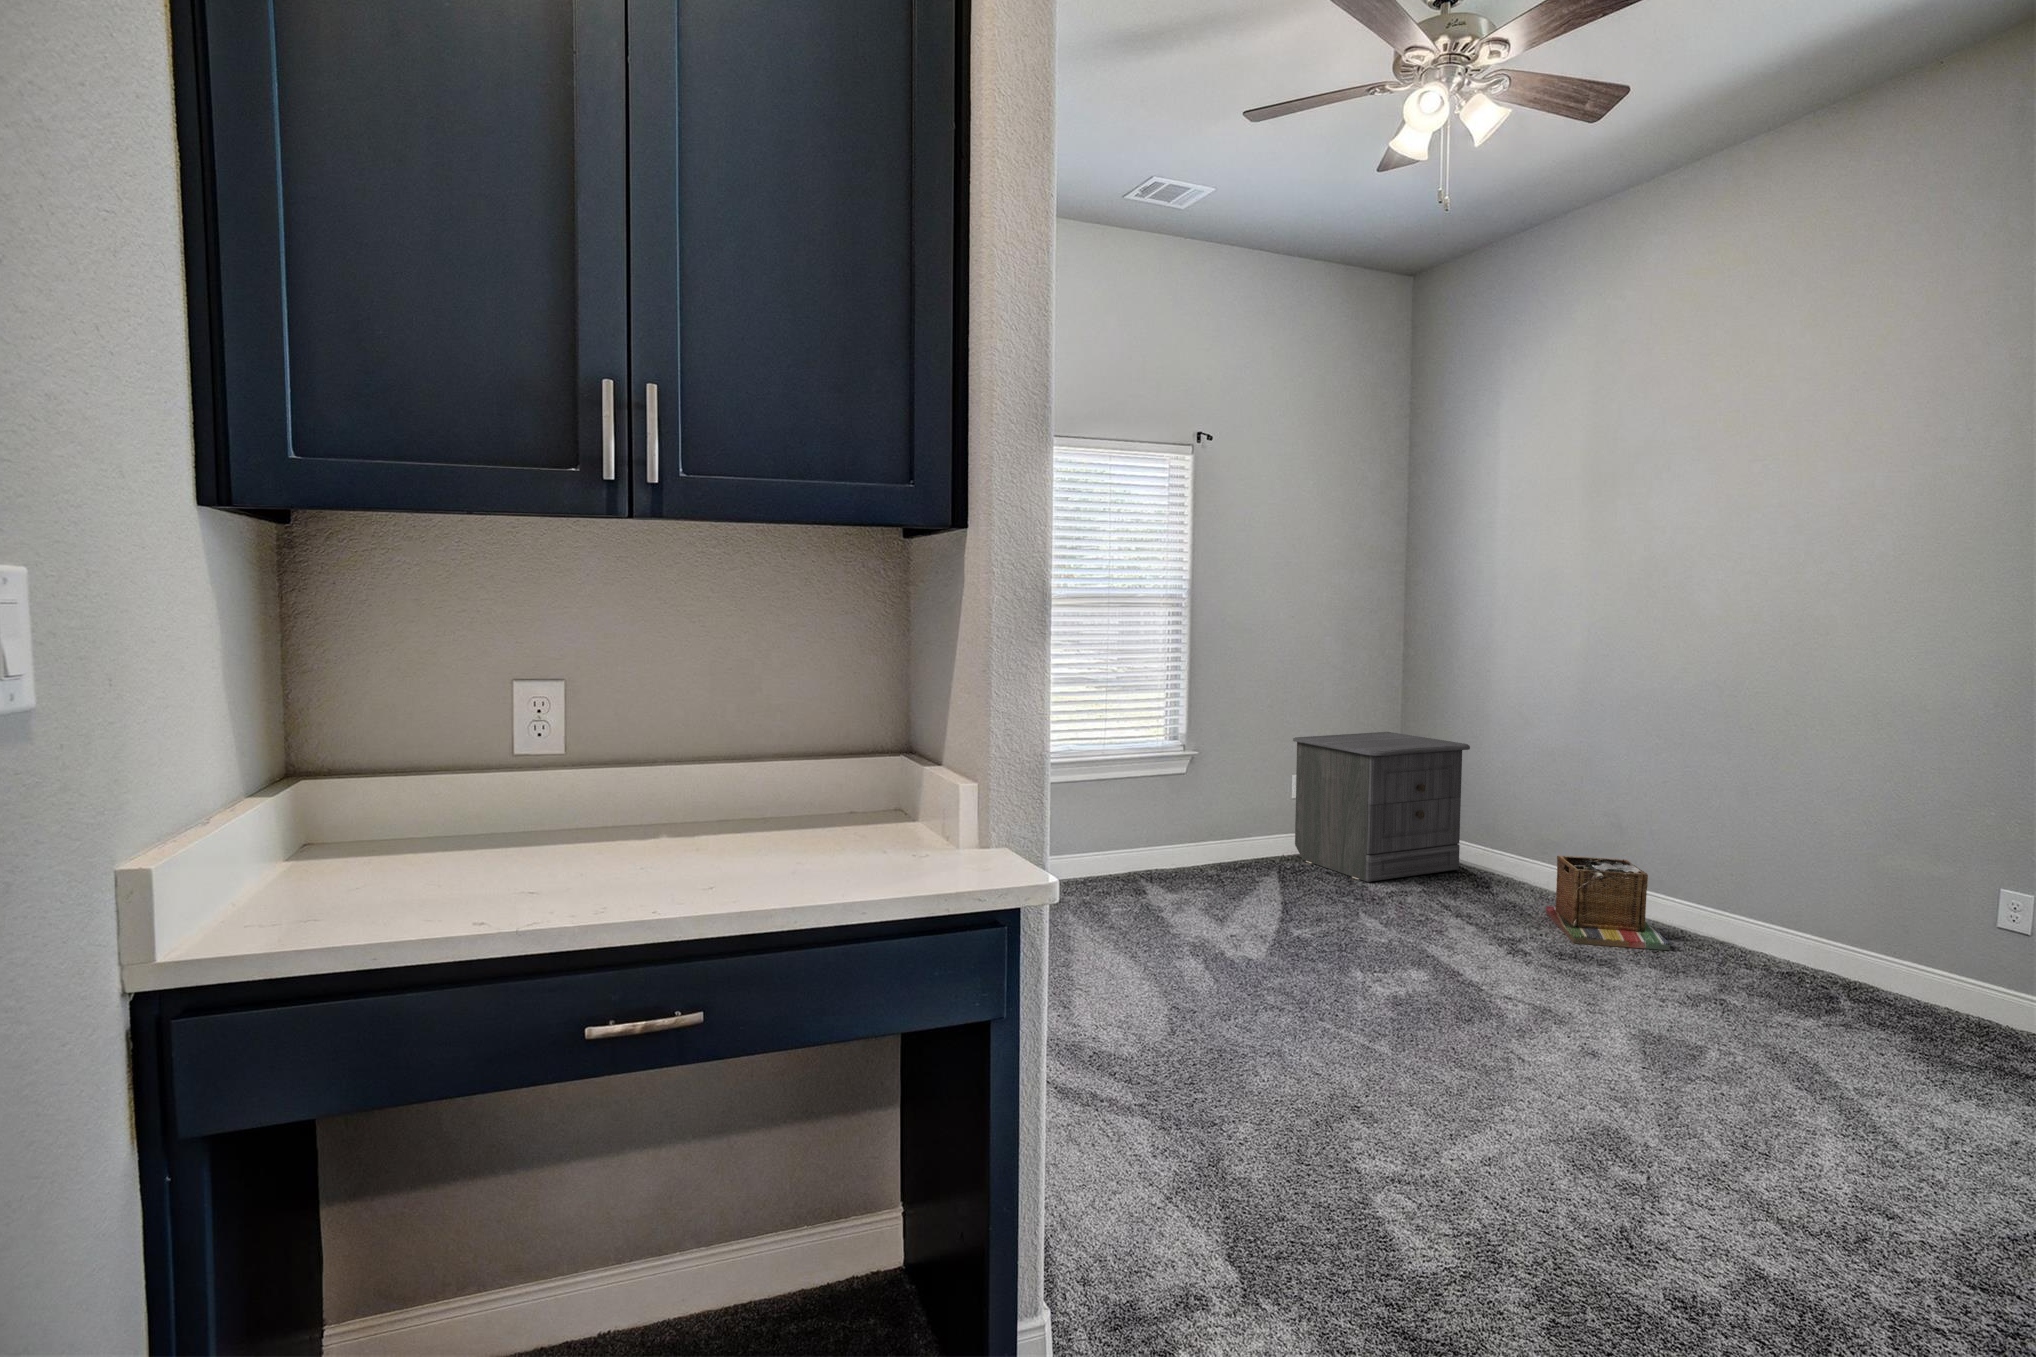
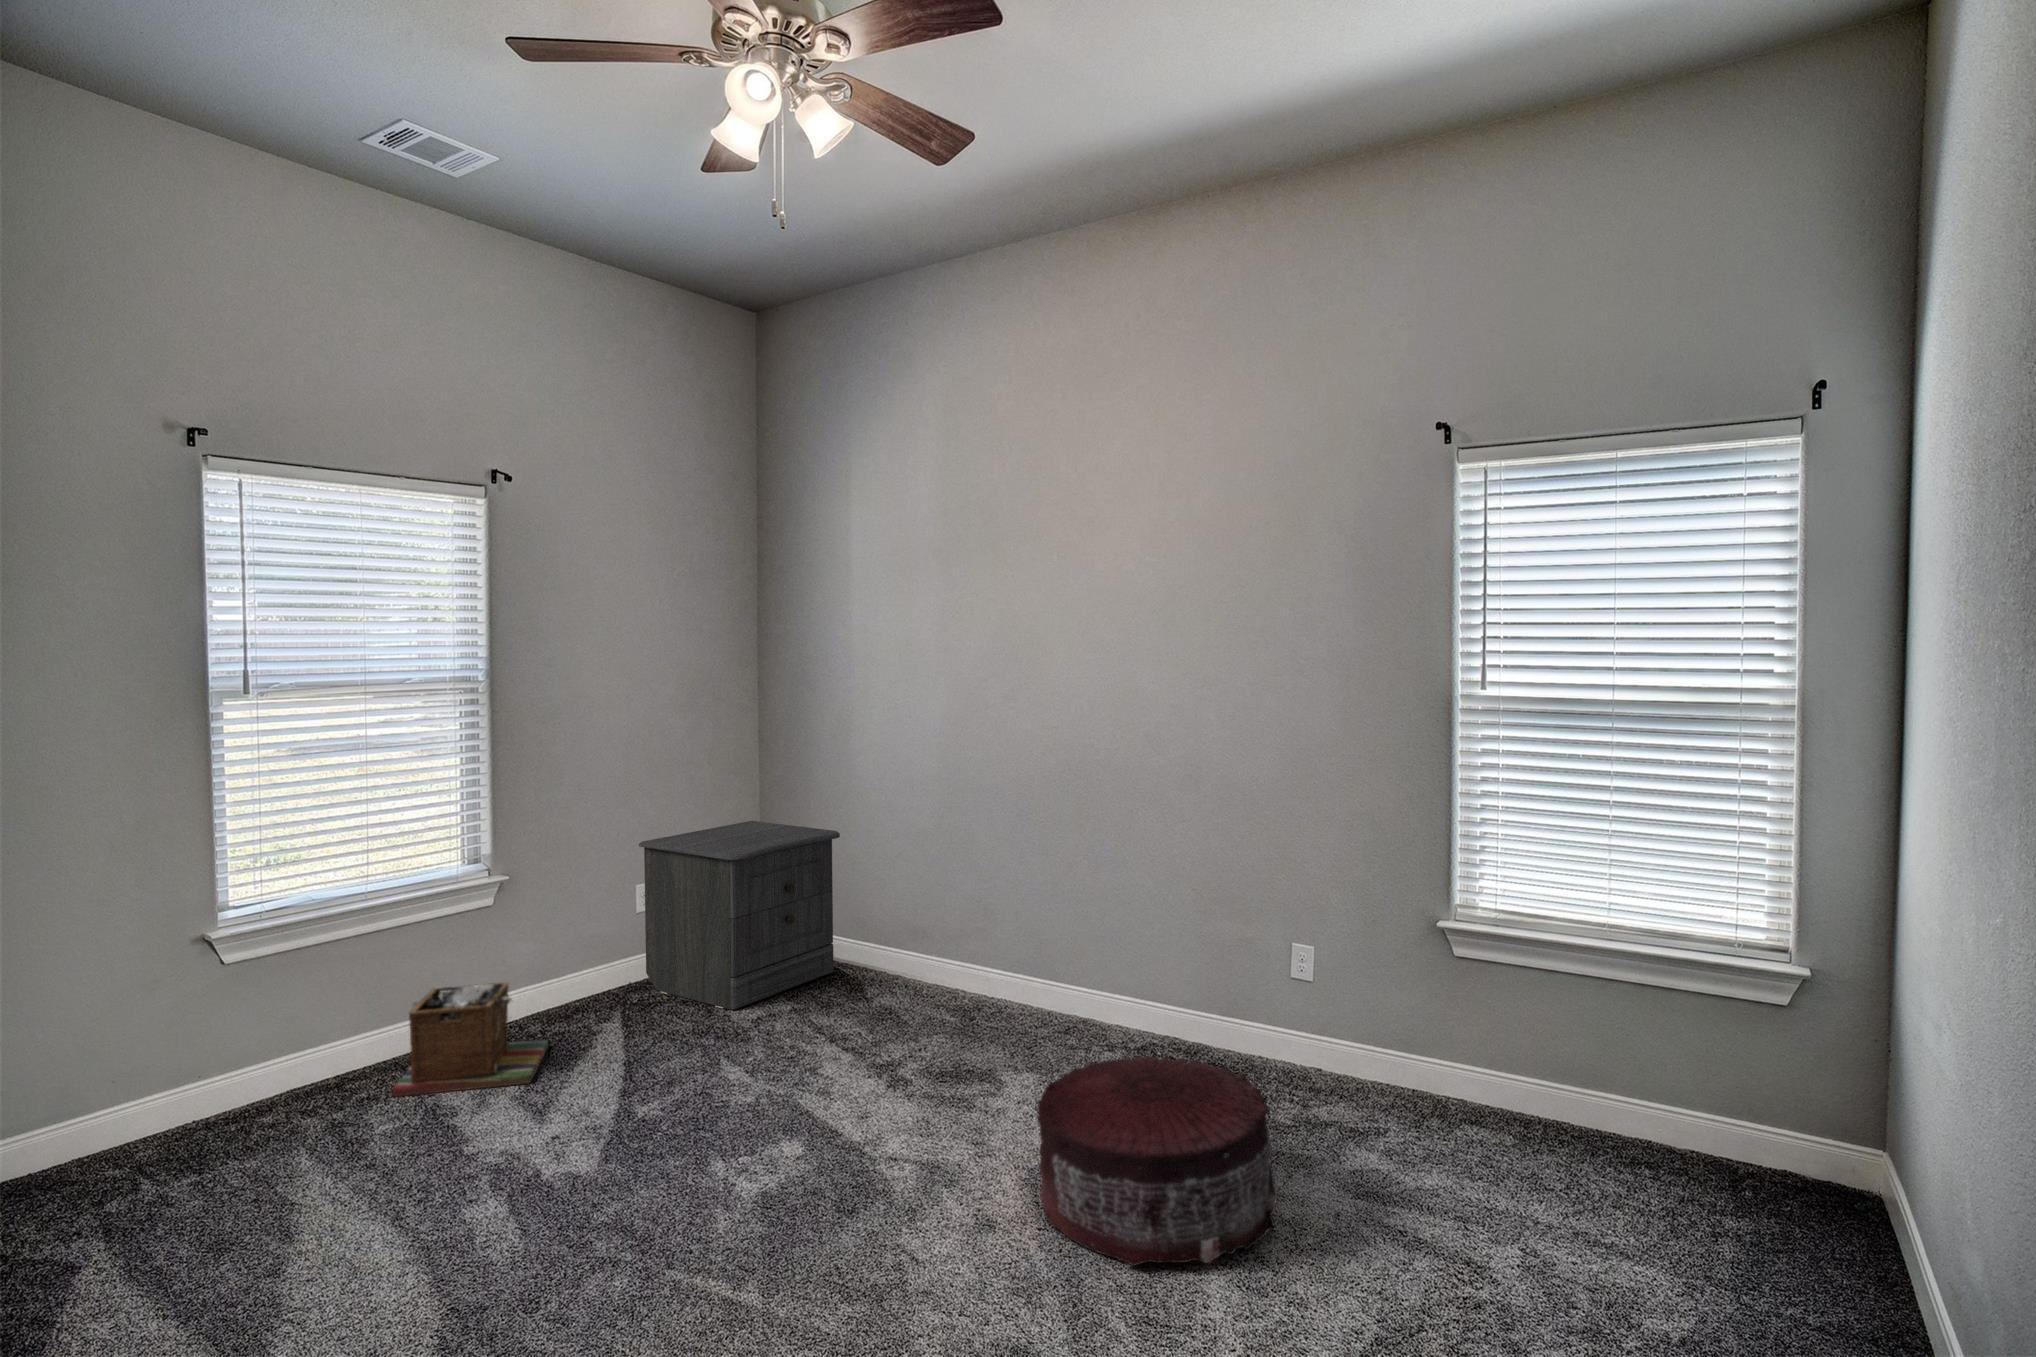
laundry basket: present [1546,856,1670,950] -> present [393,983,548,1097]
pouf: none [1655,950,1935,1142] -> present [1037,1055,1277,1265]

